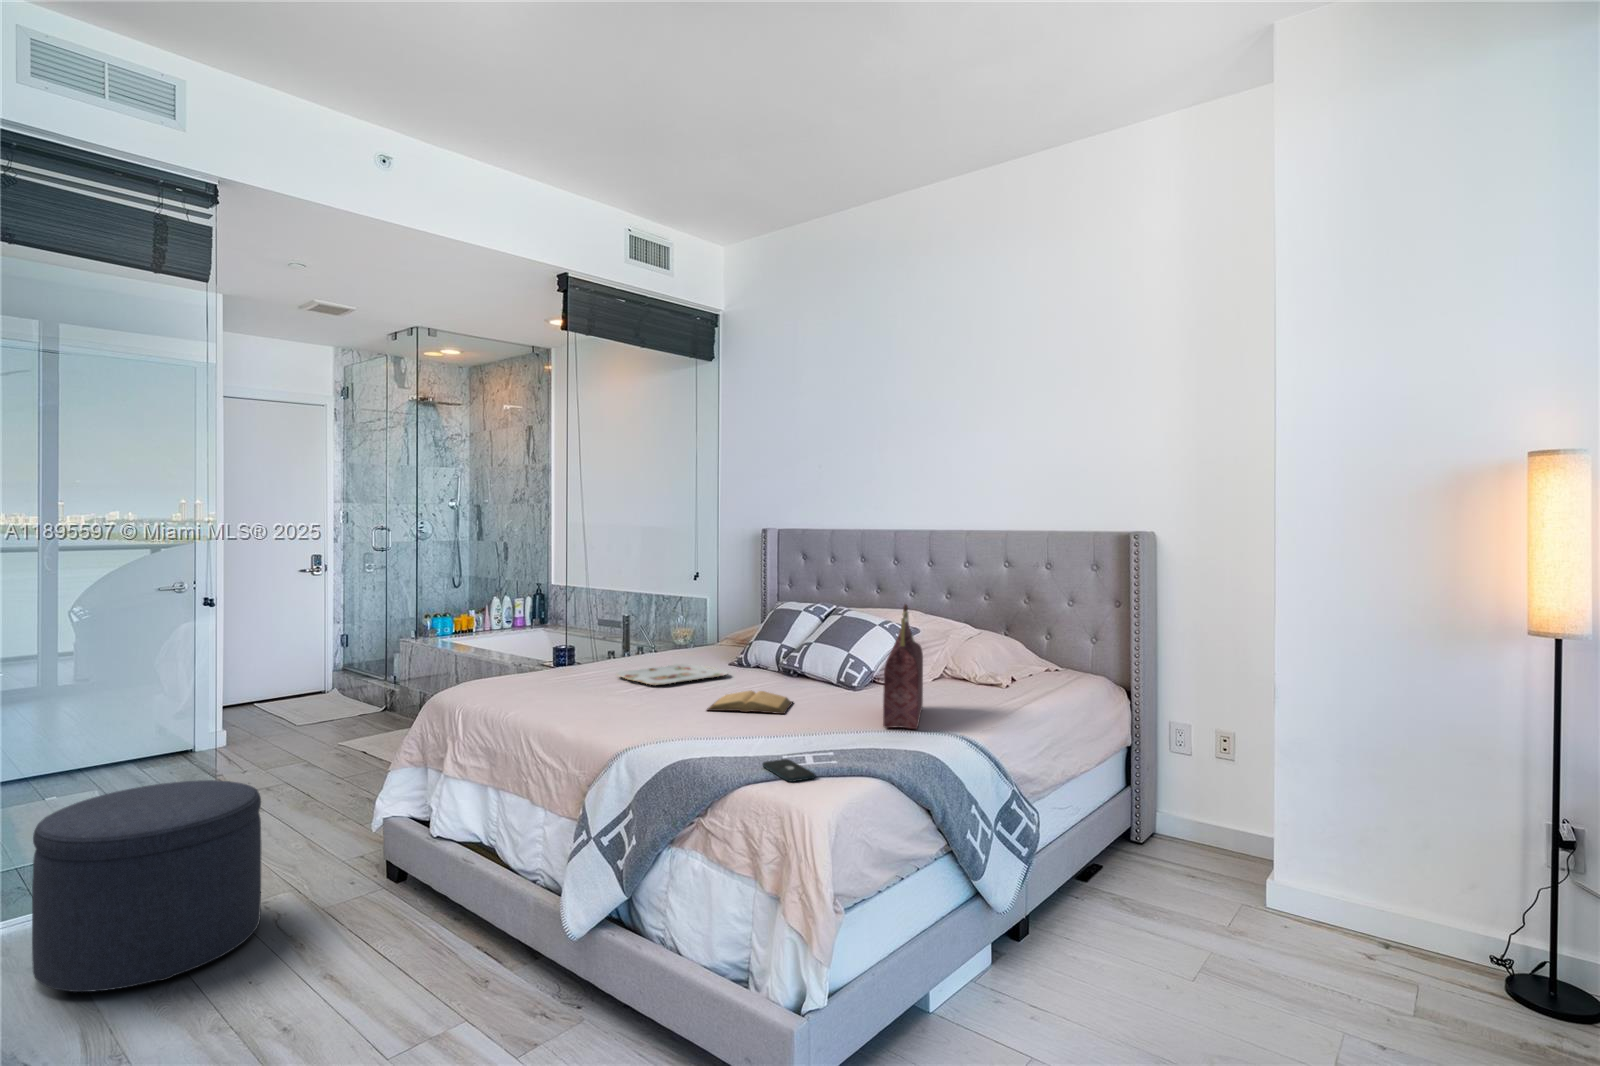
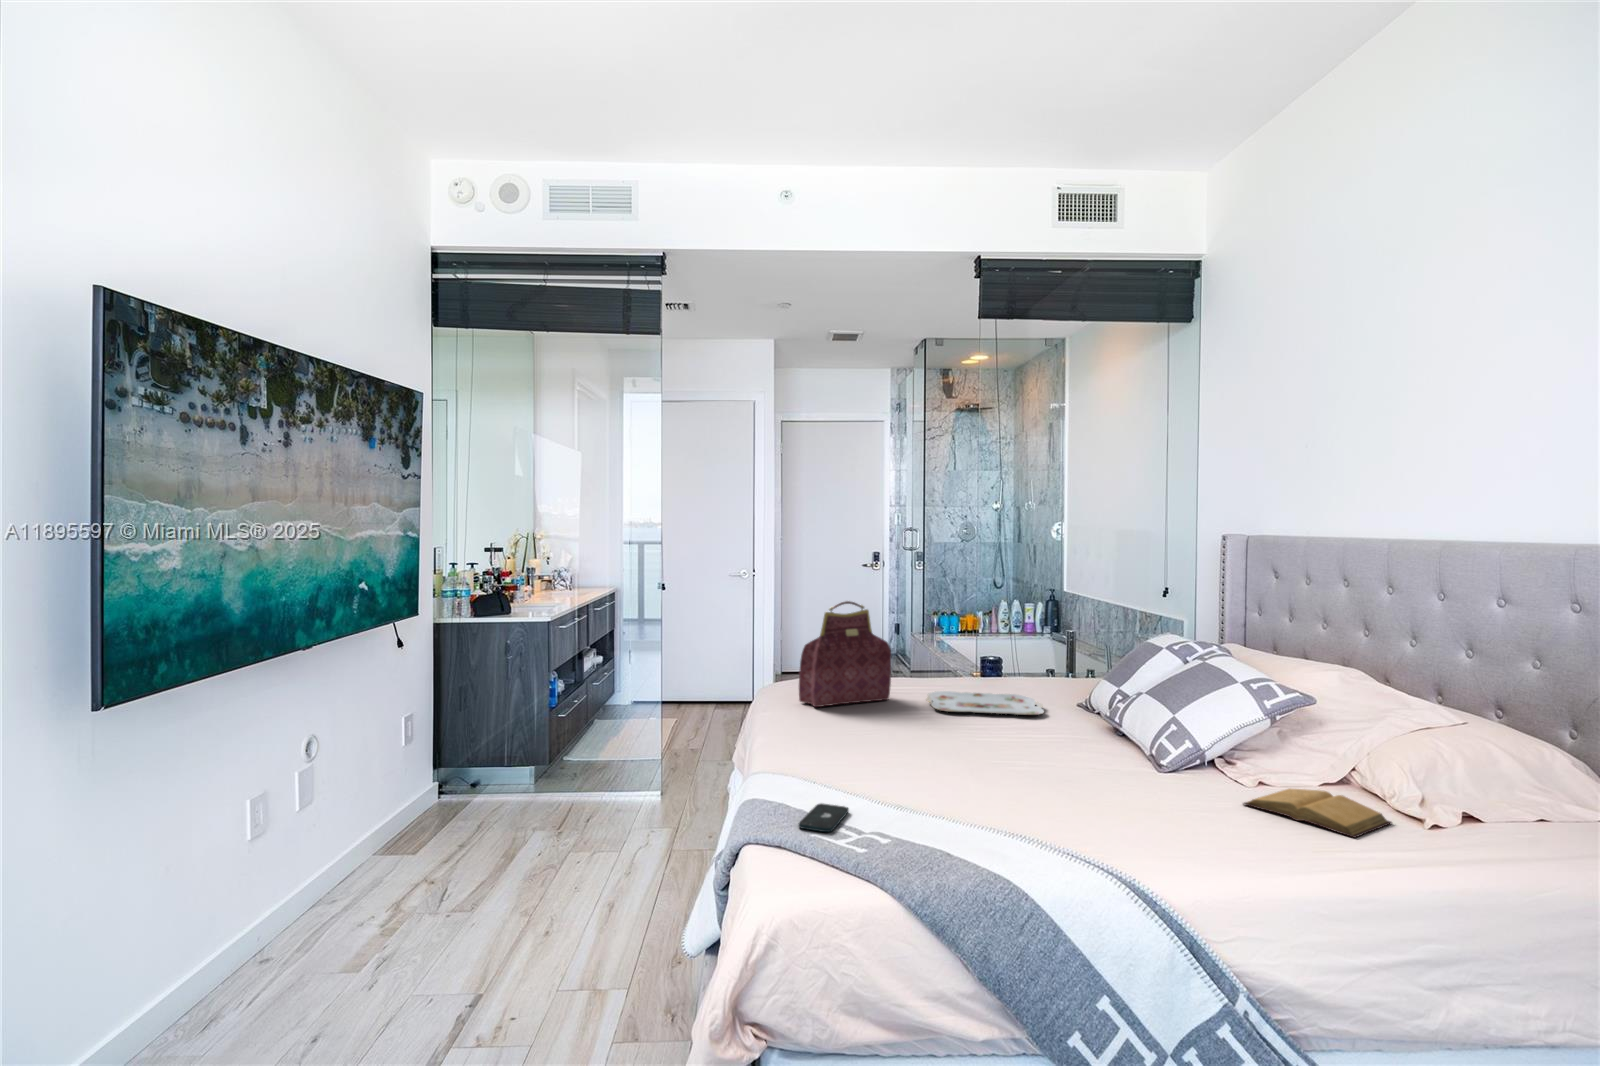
handbag: present [883,604,923,729] -> present [799,601,891,707]
book: present [707,690,793,714] -> present [1243,789,1392,838]
ottoman: present [32,780,261,992] -> none [501,716,637,856]

